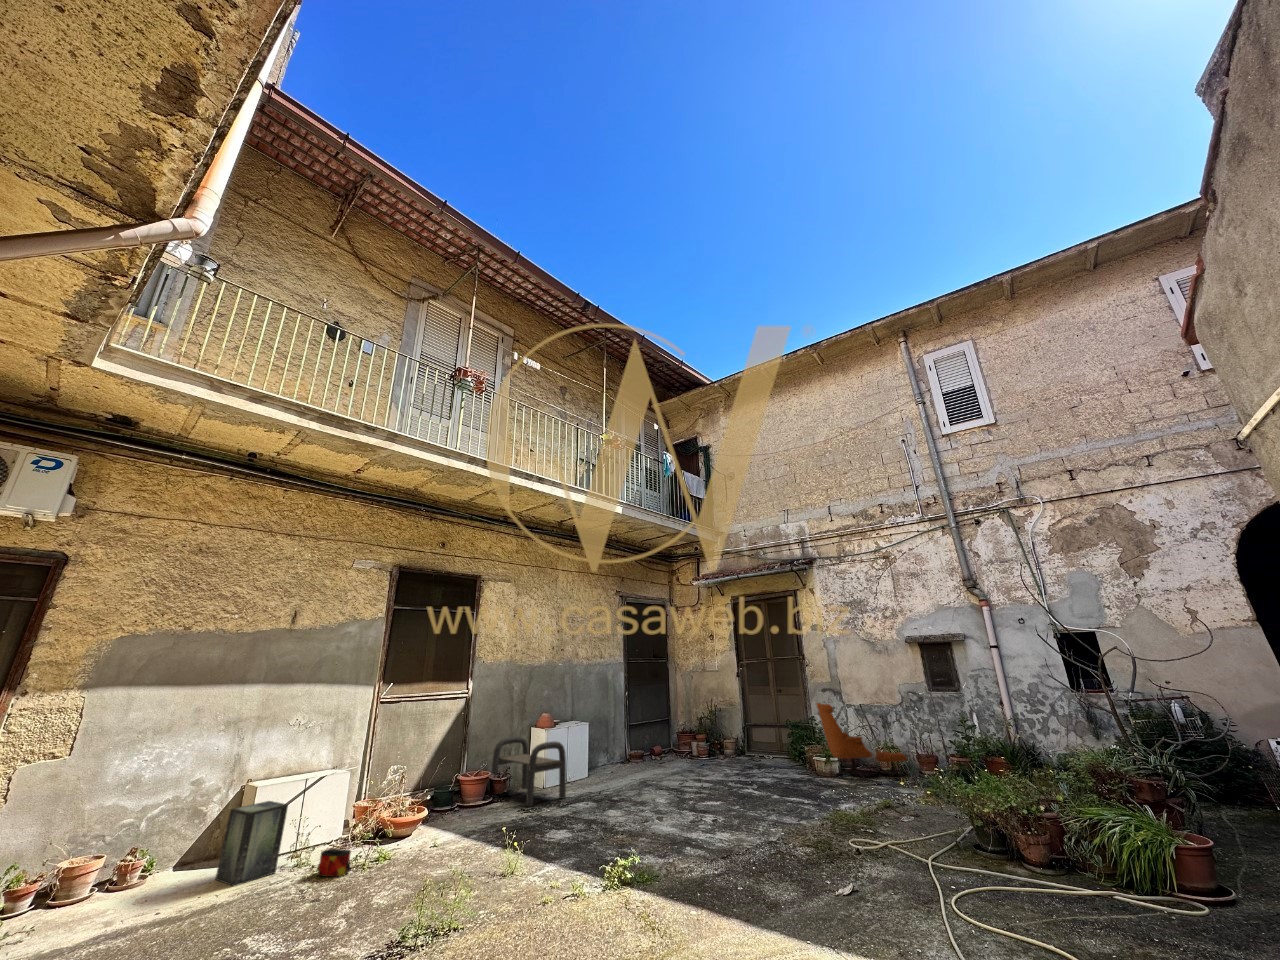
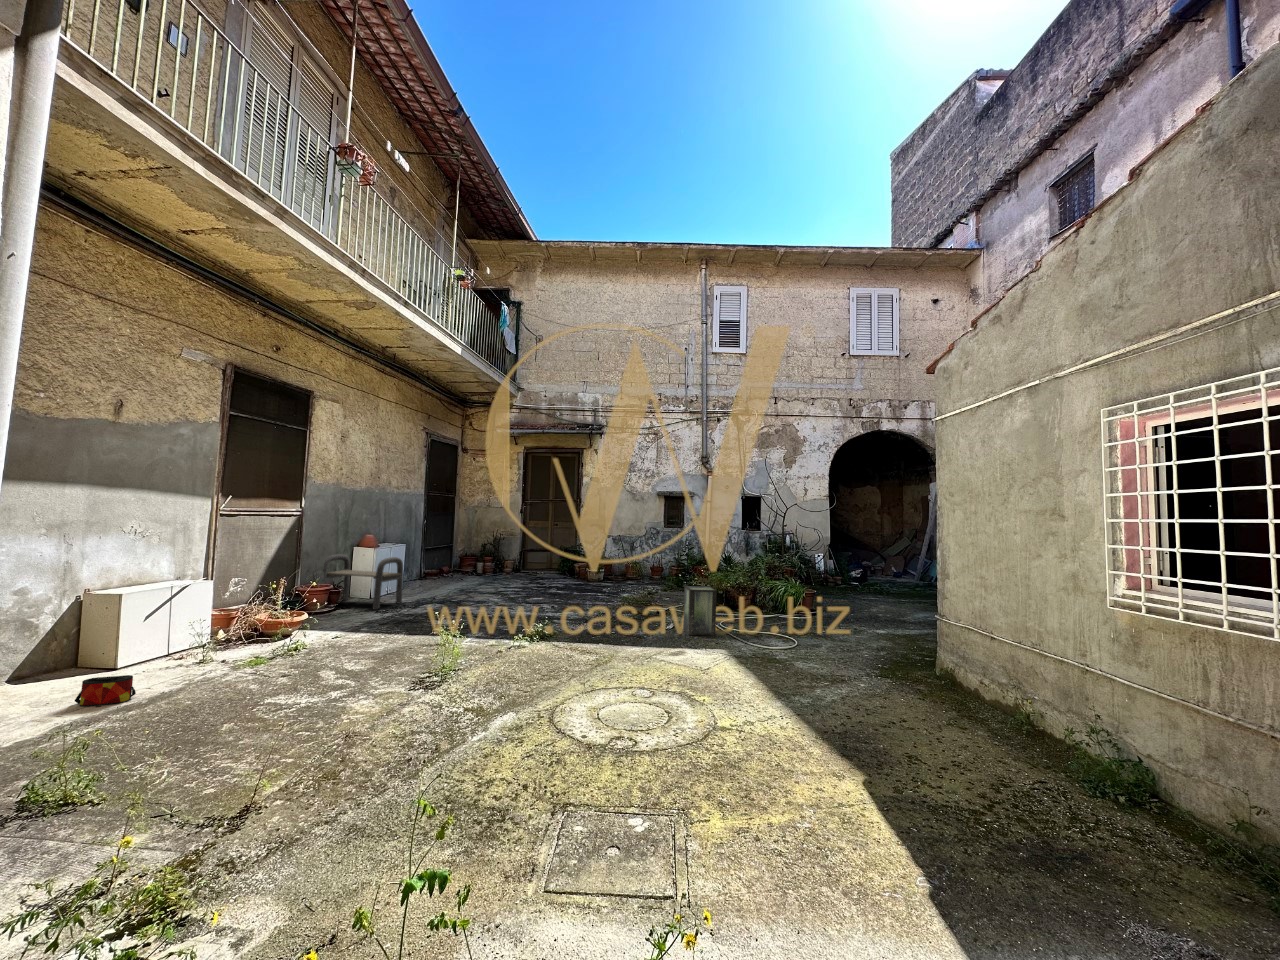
lounge chair: present [817,703,907,779] -> none [594,533,644,582]
storage box: present [216,801,288,886] -> present [683,586,717,635]
bag: present [317,849,351,877] -> present [75,675,136,707]

